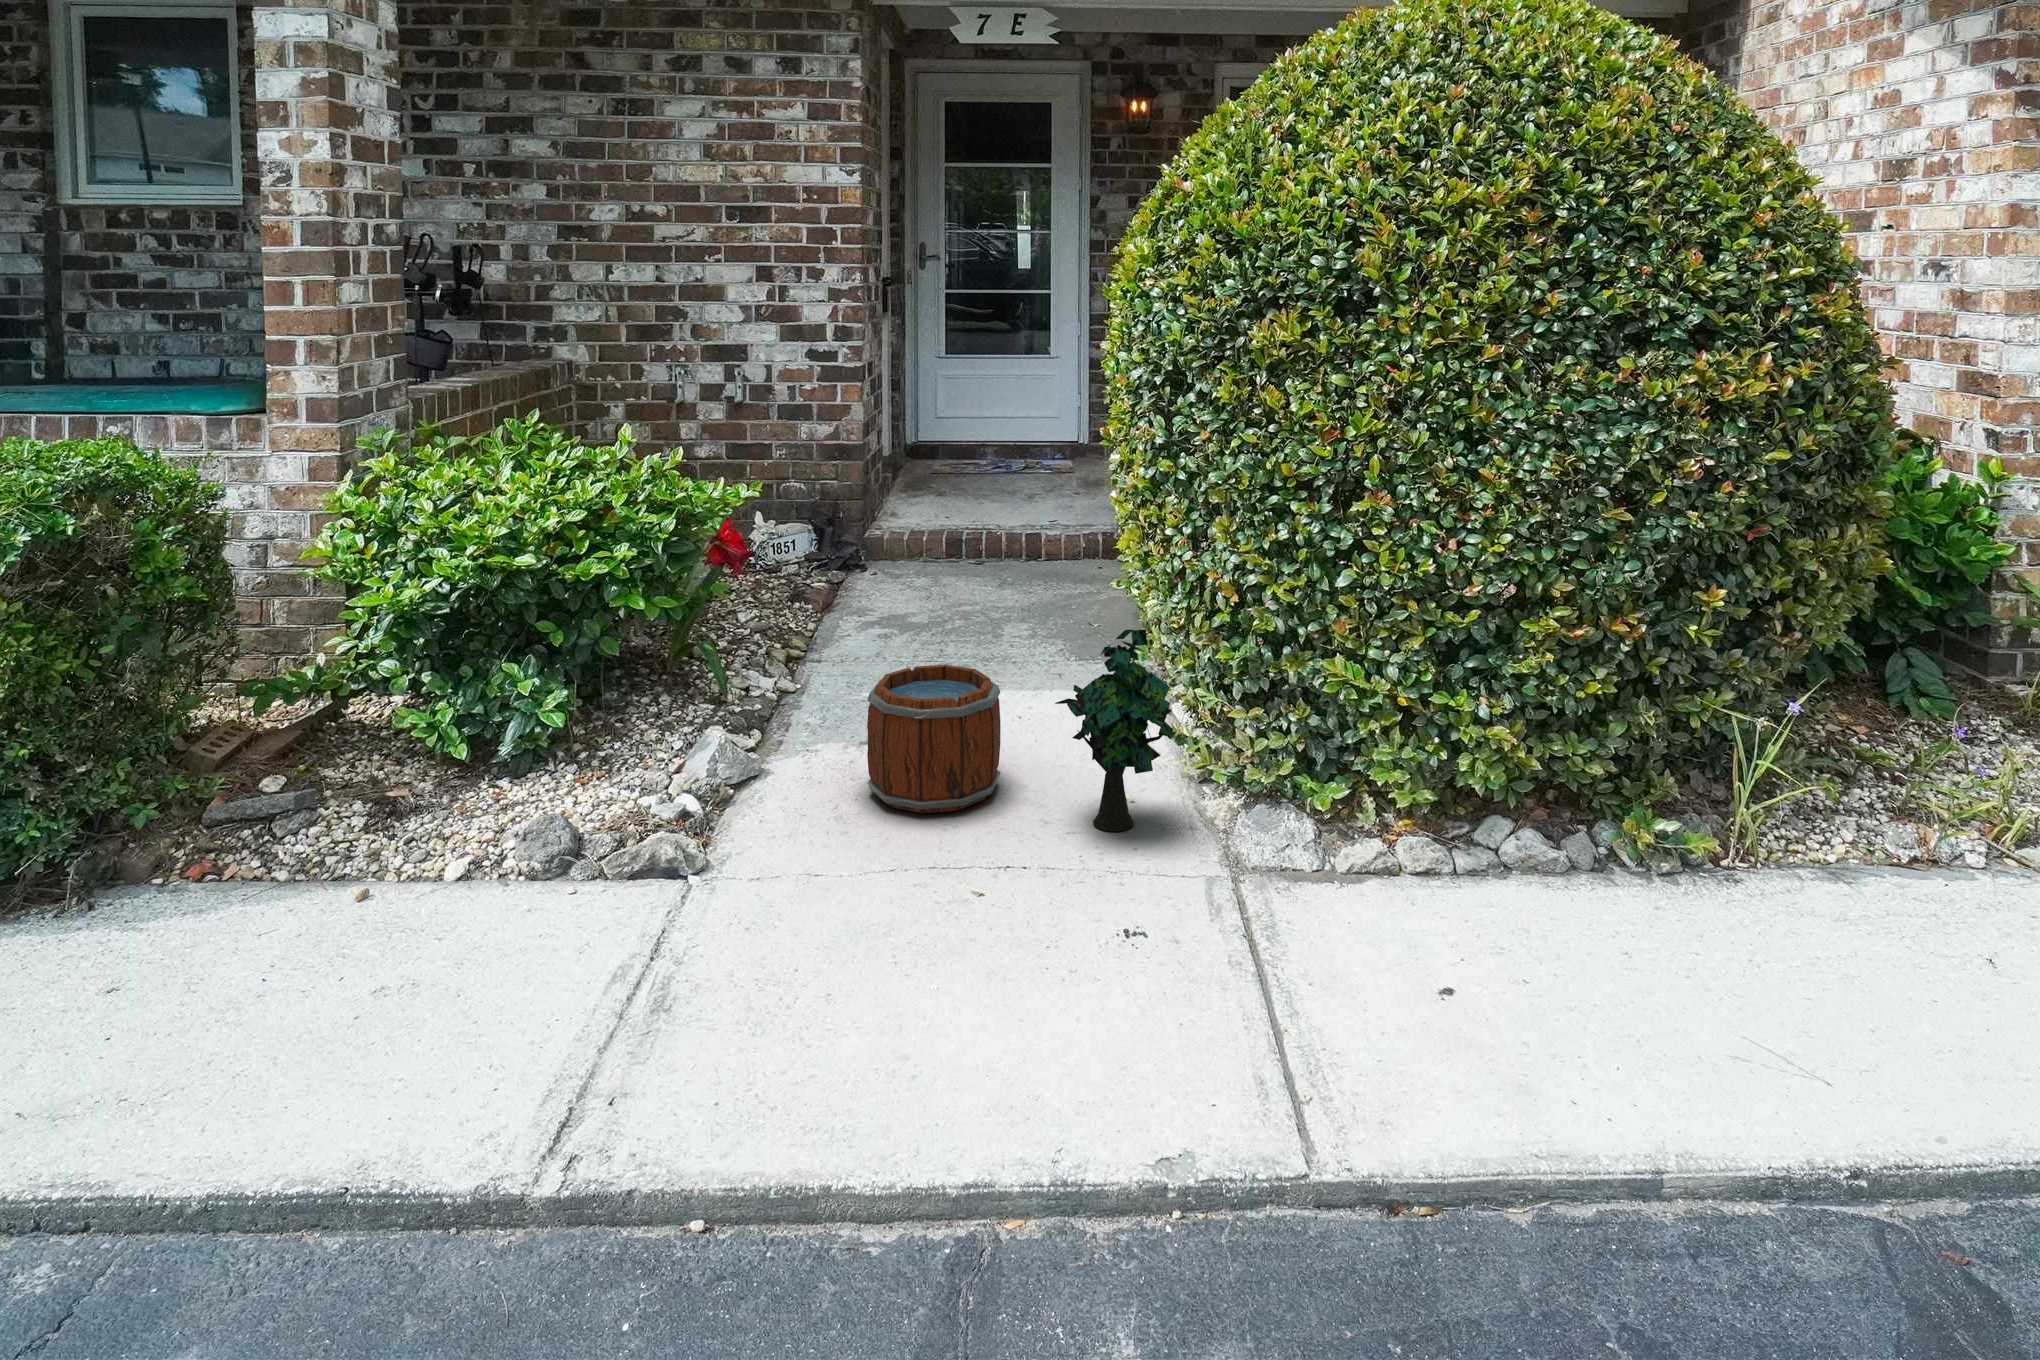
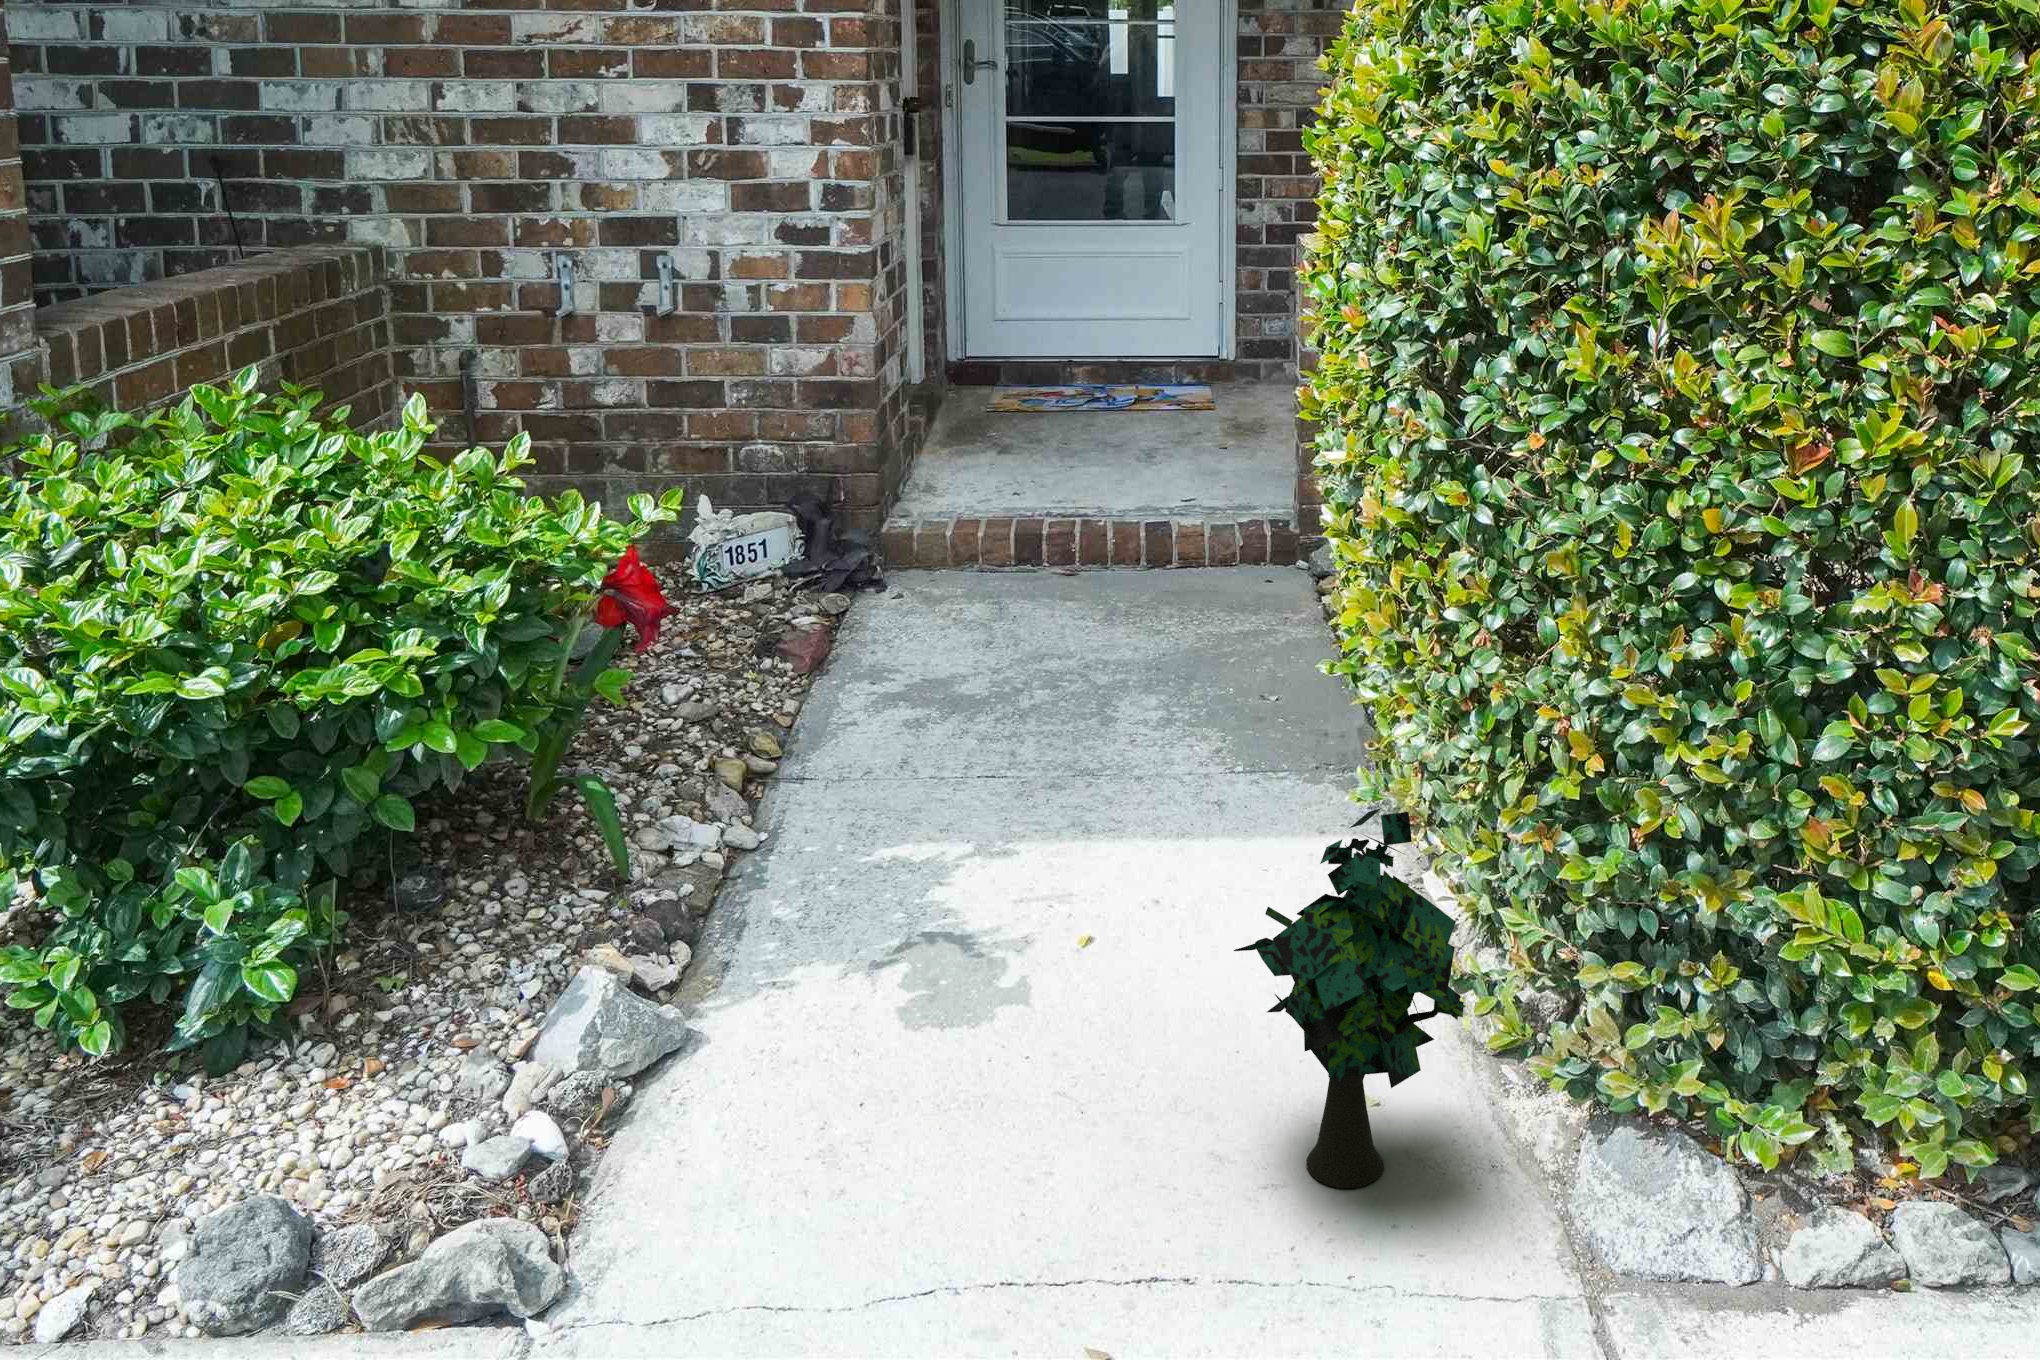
bucket: present [867,665,1000,813] -> none [873,846,1126,1147]

